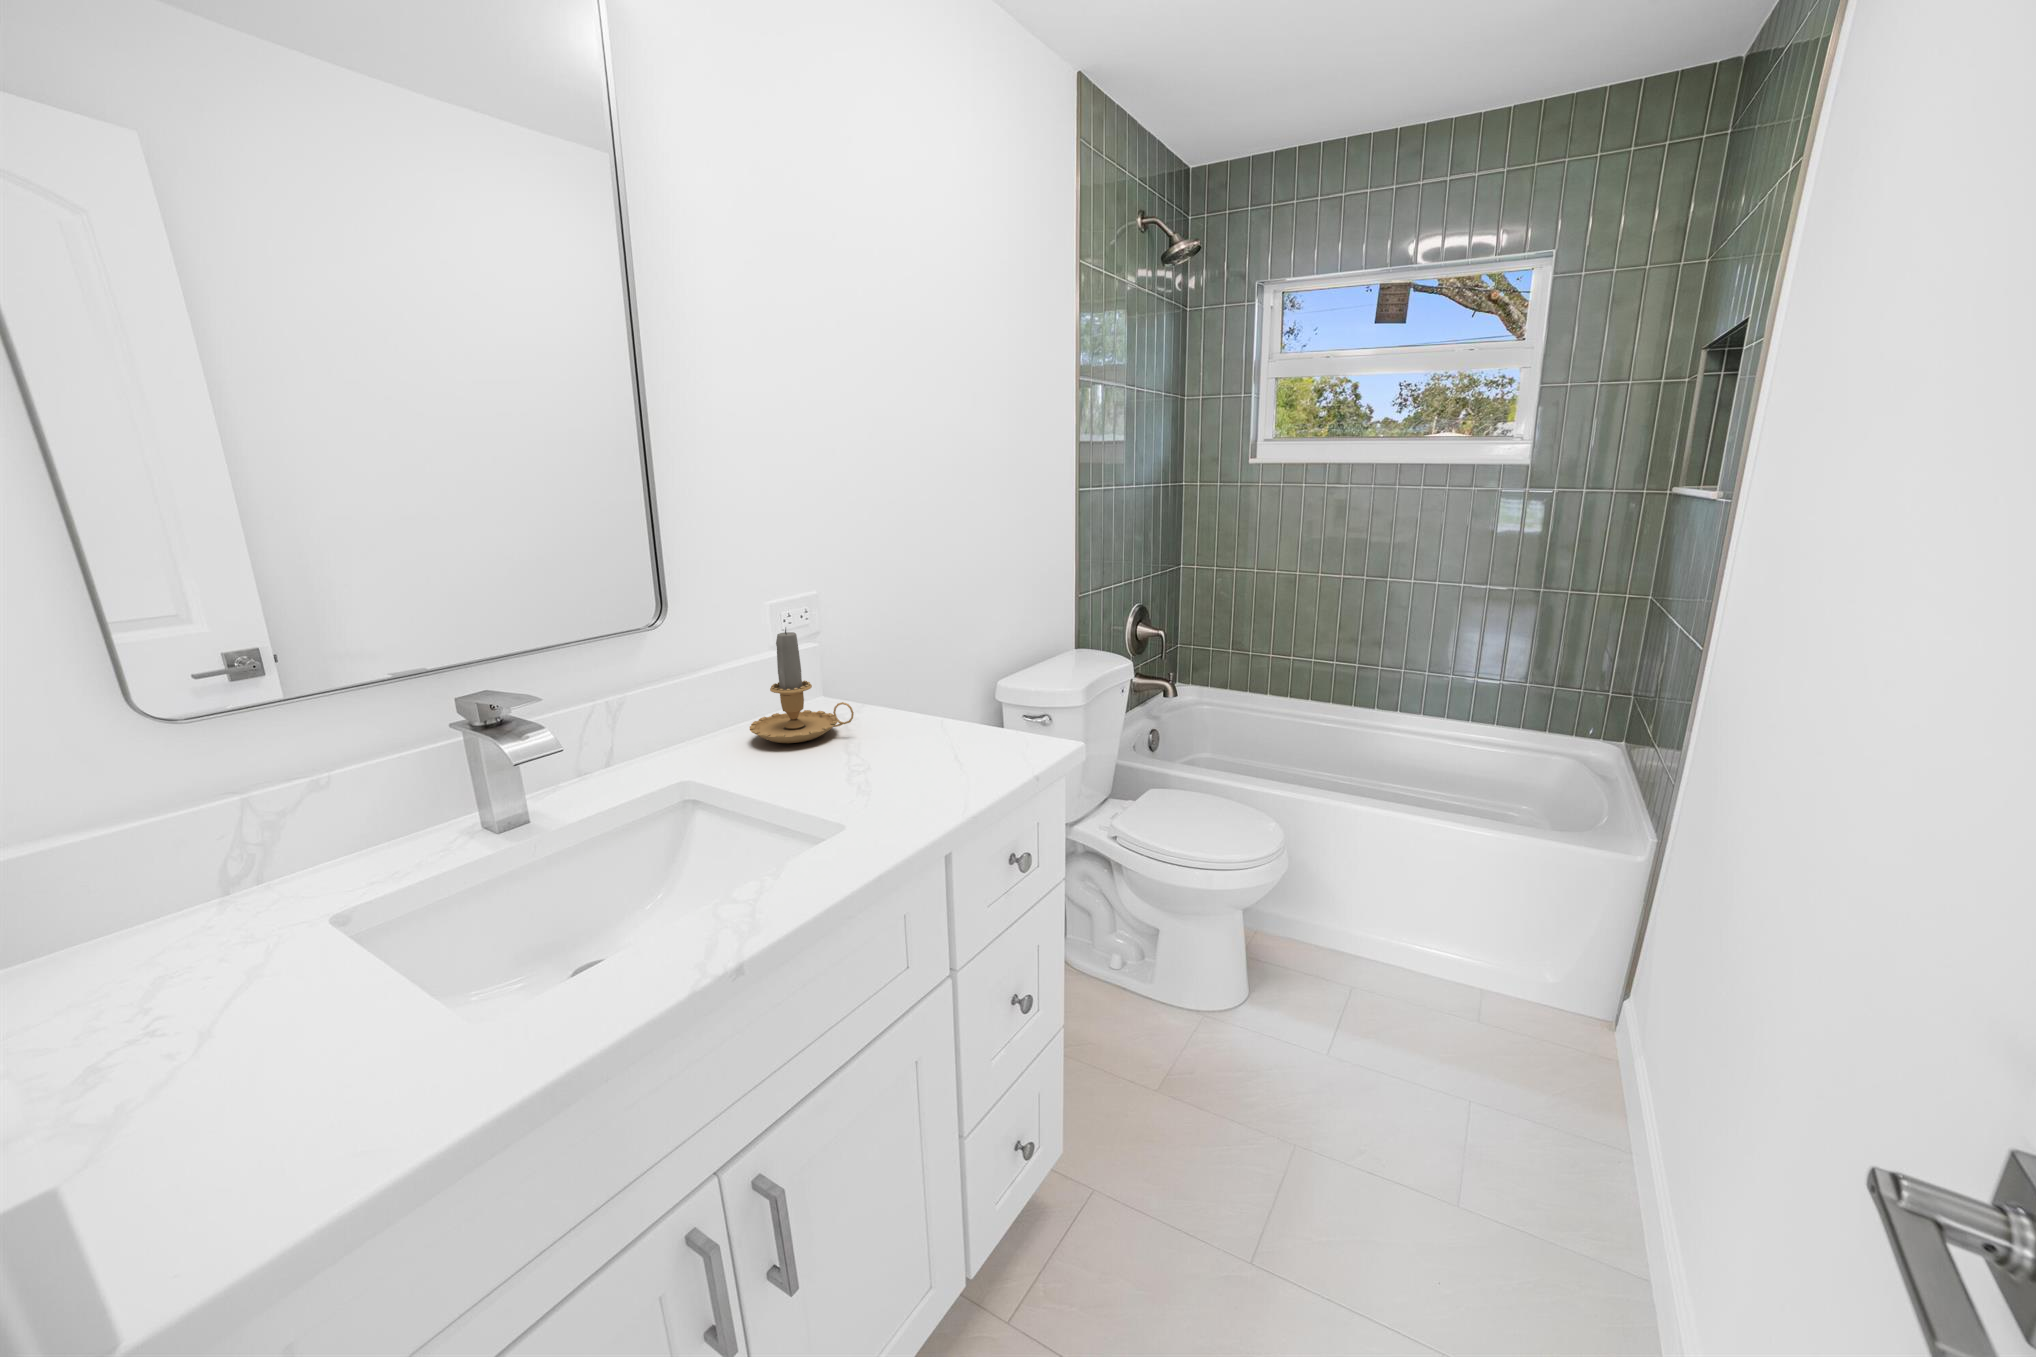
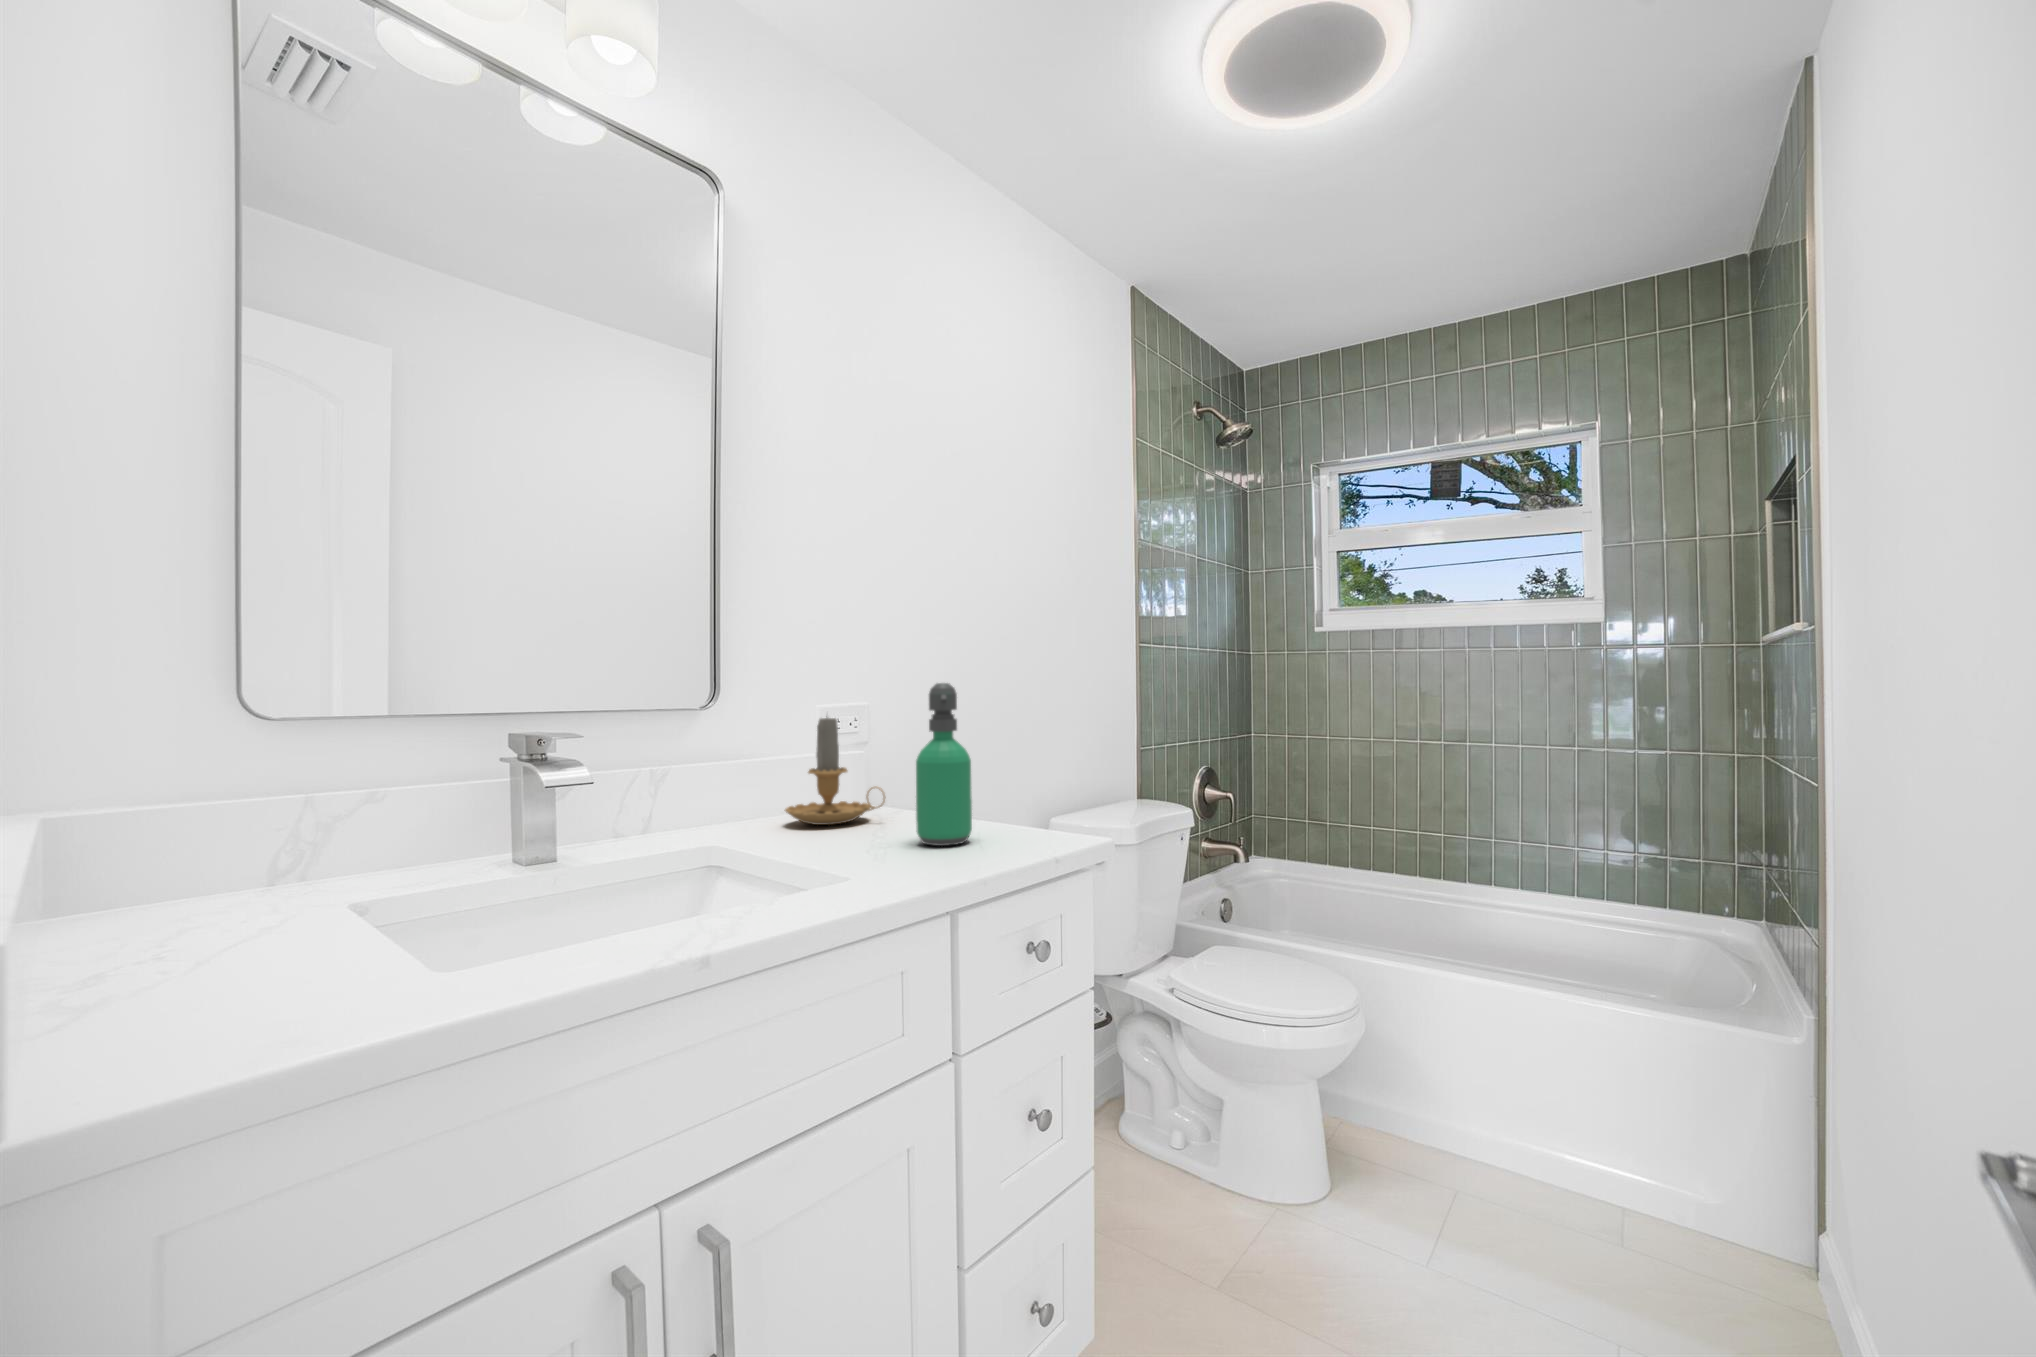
soap dispenser: none [892,618,951,783] -> present [916,683,972,846]

